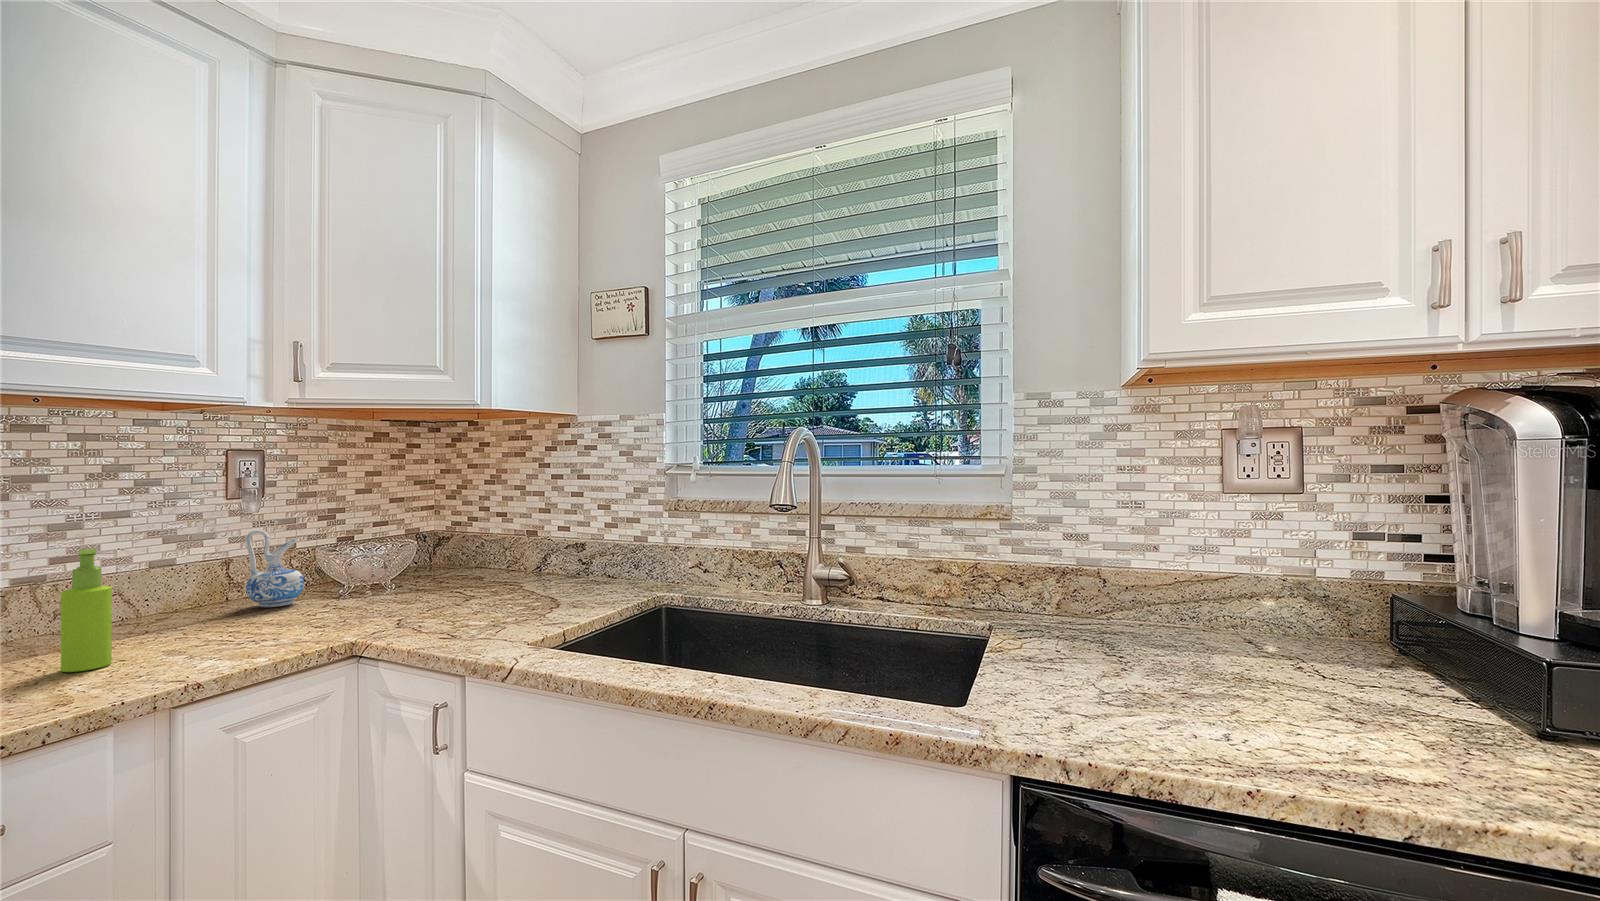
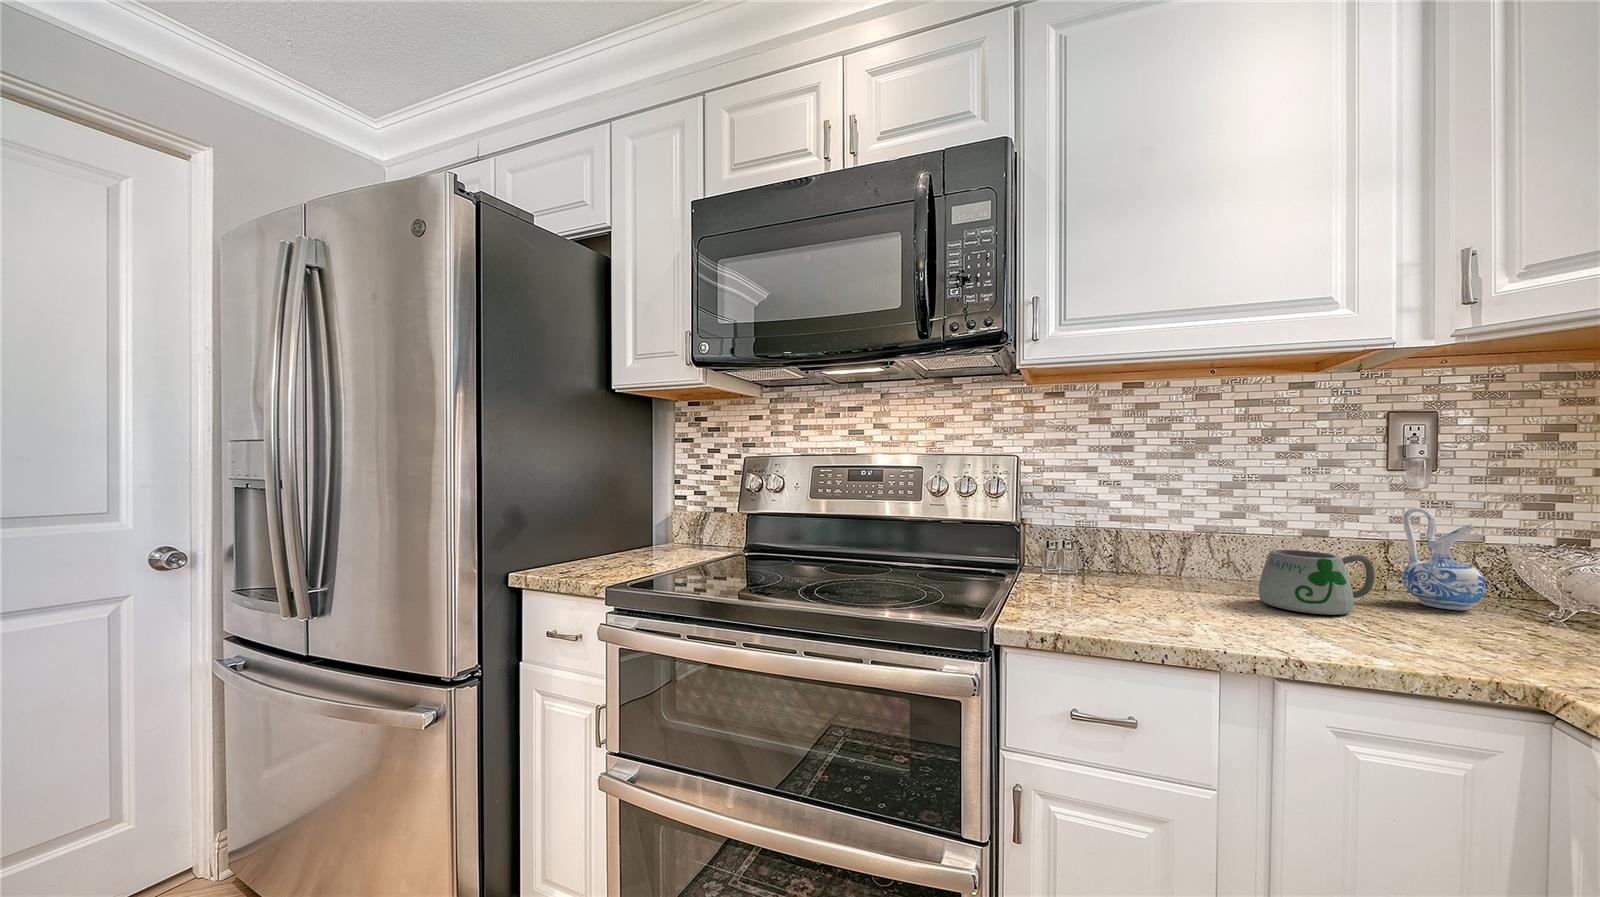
soap dispenser: present [61,548,112,672] -> none [1201,500,1241,617]
mug: none [119,577,240,644] -> present [1259,550,1379,622]

